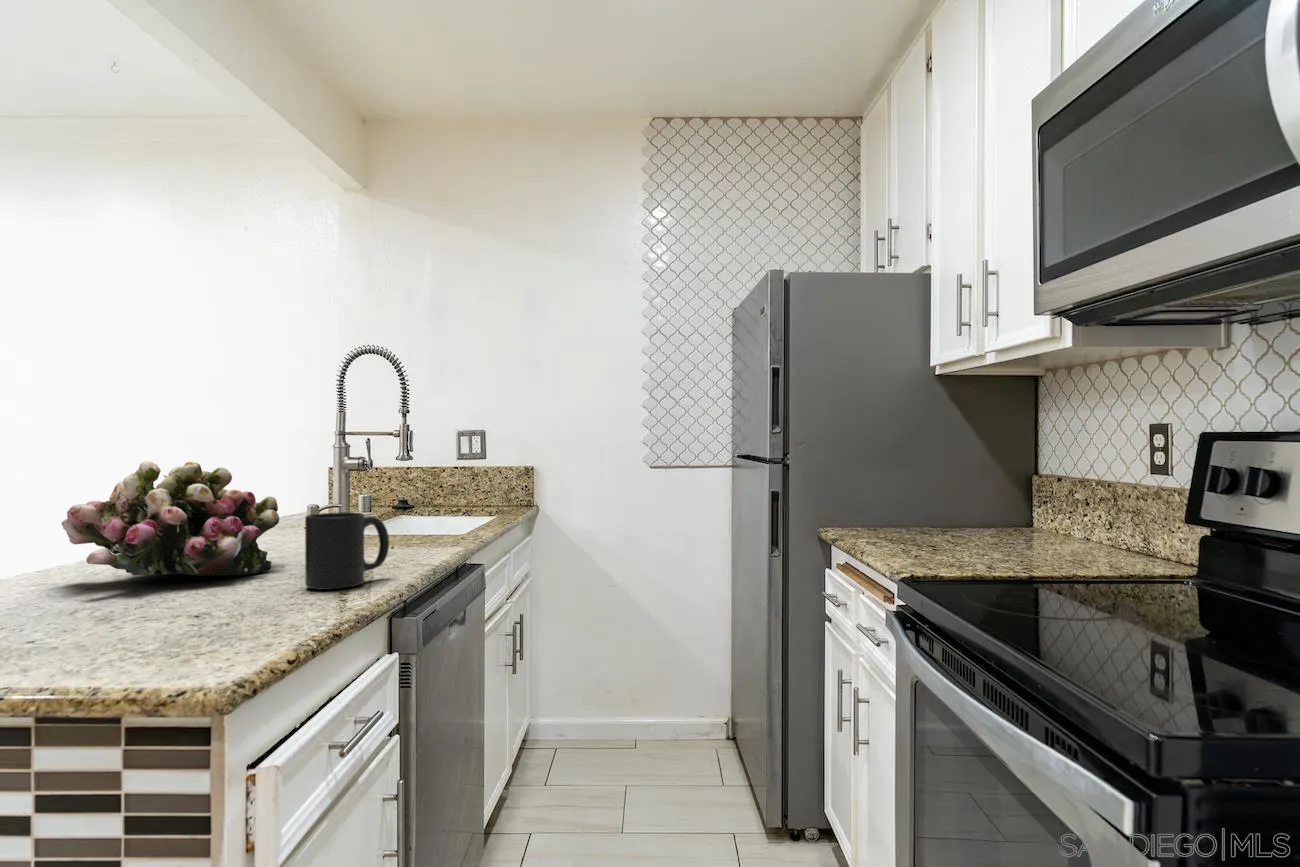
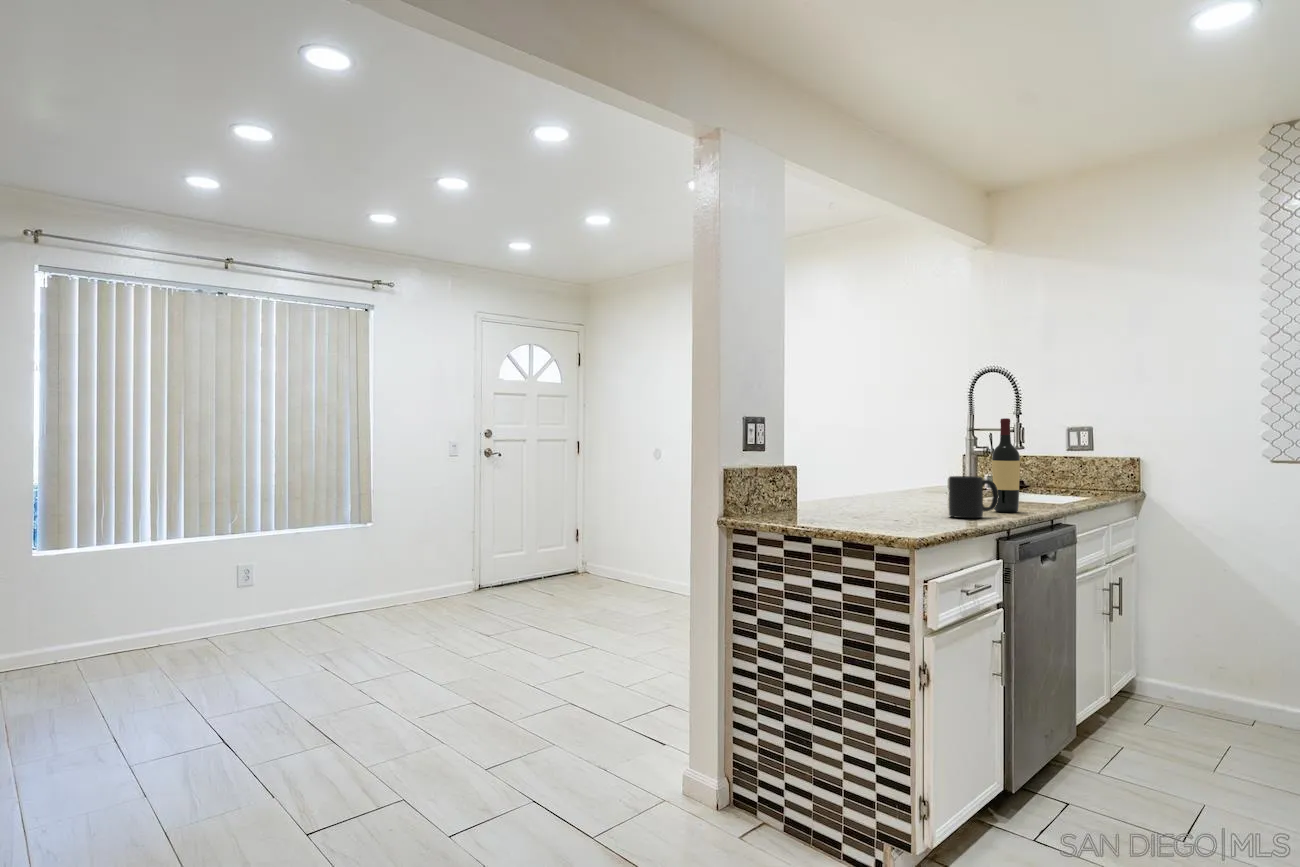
wine bottle: none [376,415,417,563] -> present [992,418,1020,512]
flower arrangement: present [61,461,279,575] -> none [828,445,933,510]

